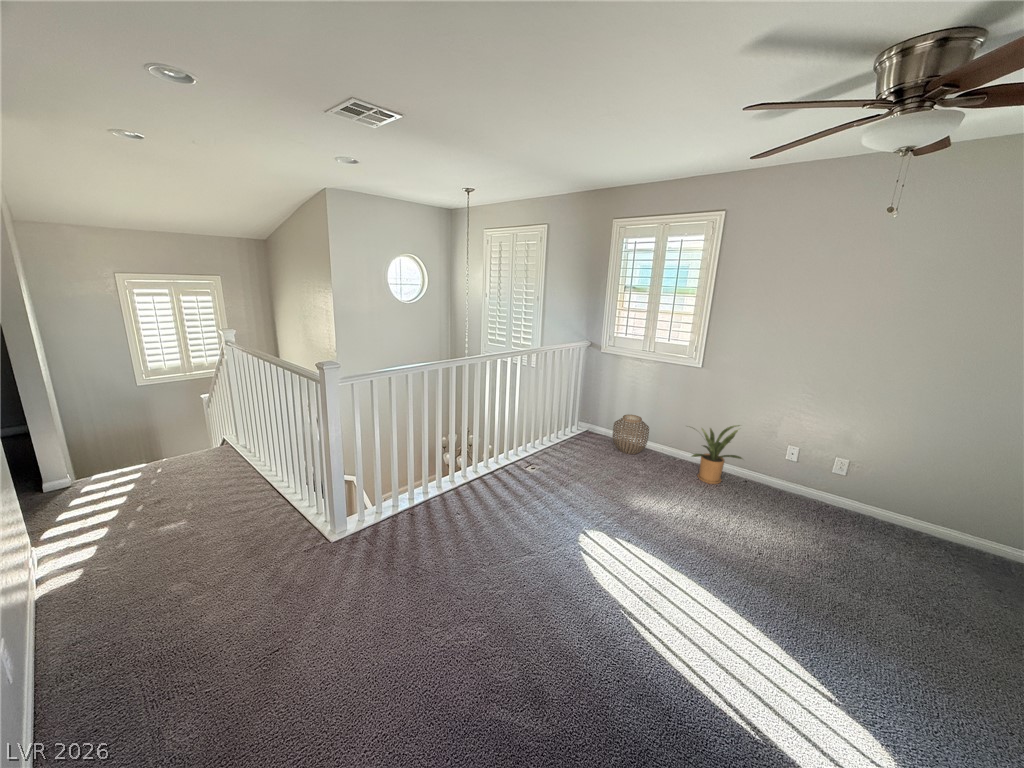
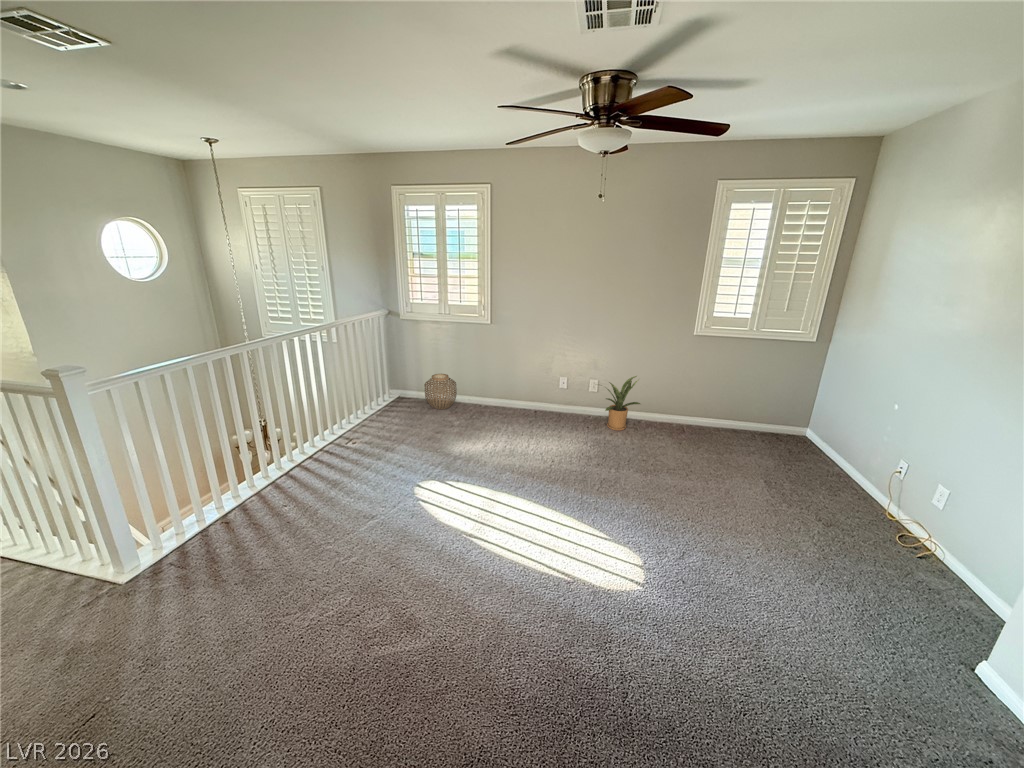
house plant: present [692,425,742,484] -> present [605,376,640,431]

